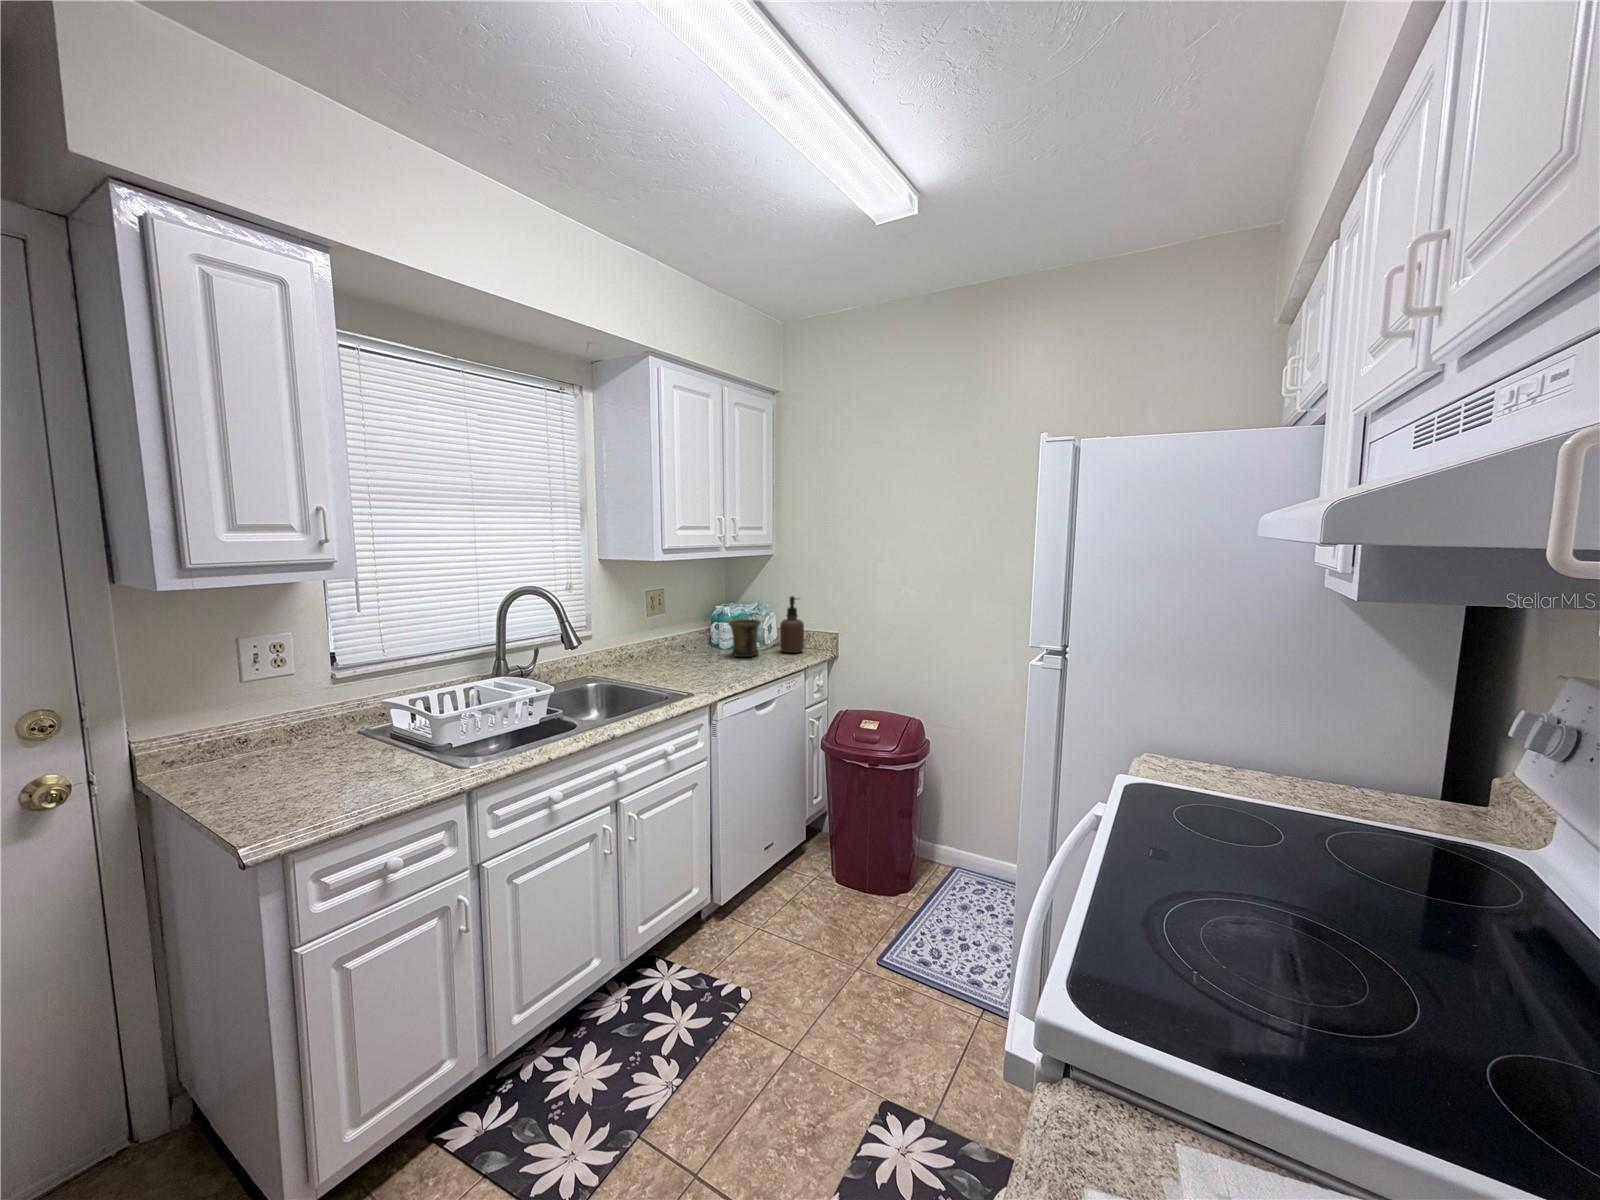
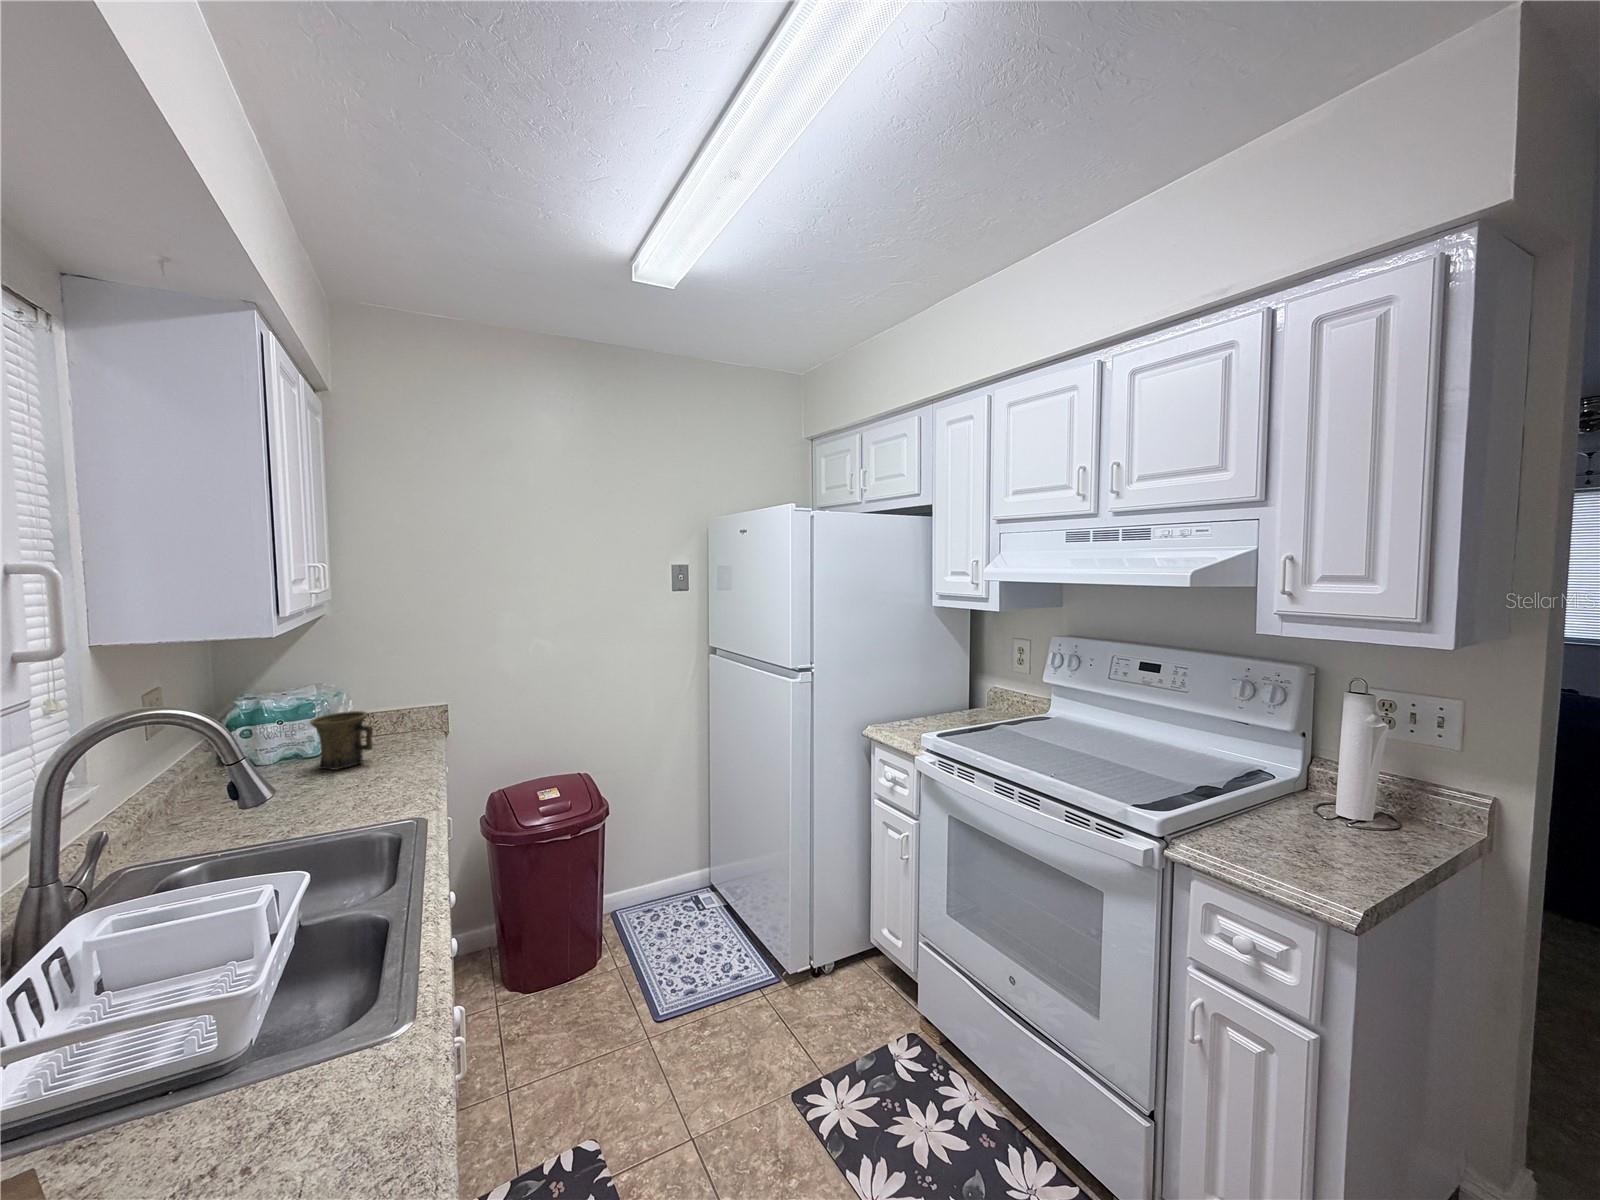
soap dispenser: present [780,596,804,653] -> none [374,672,413,747]

